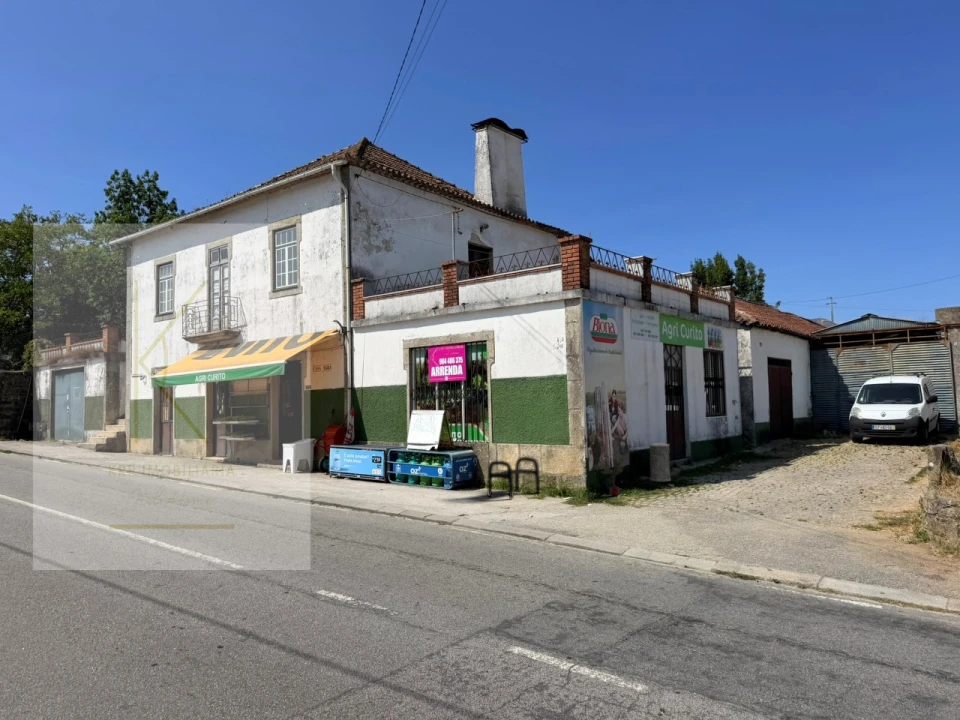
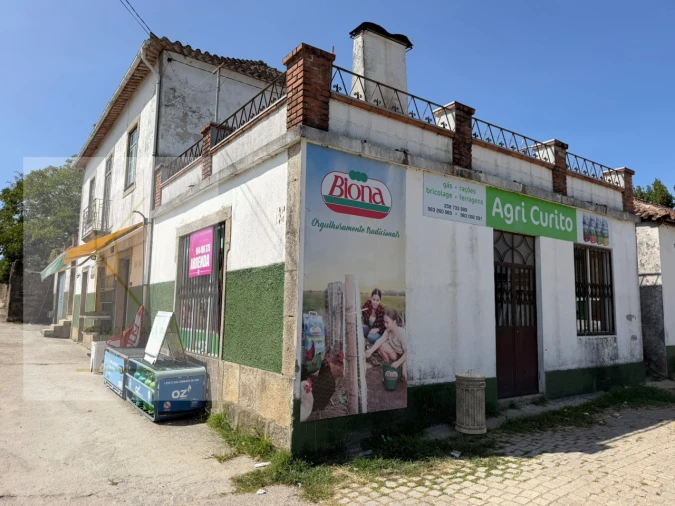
potted tree: present [602,453,626,496] -> none [316,387,370,468]
bench: present [488,457,540,499] -> none [160,384,248,454]

